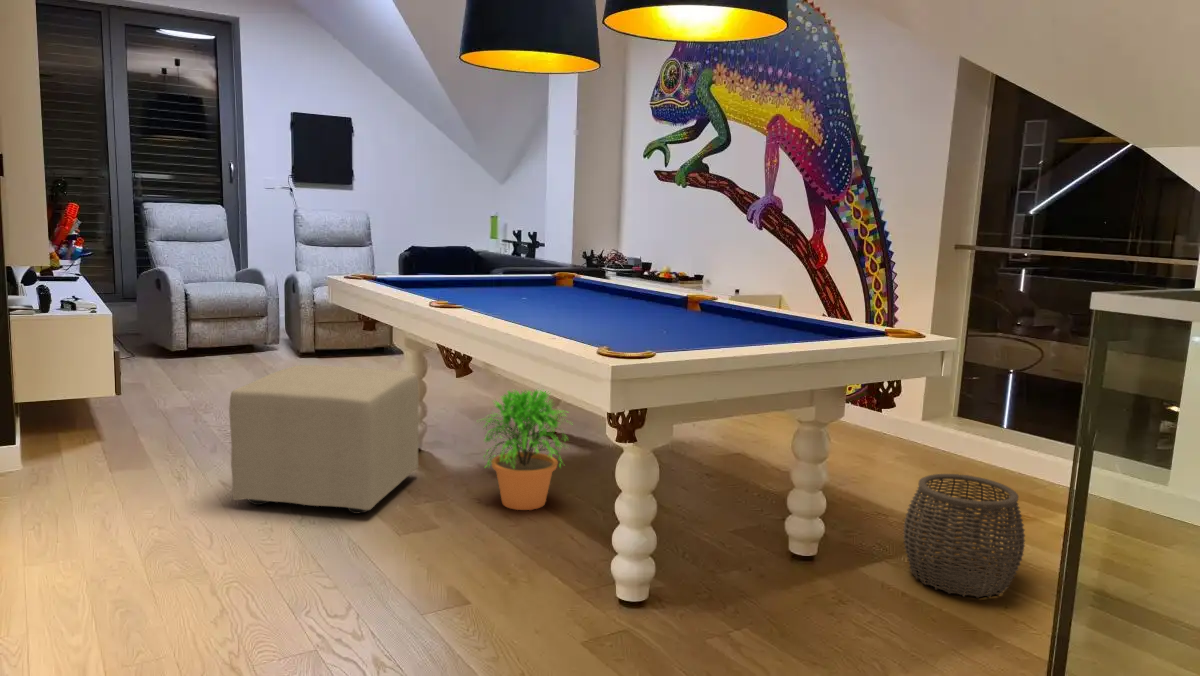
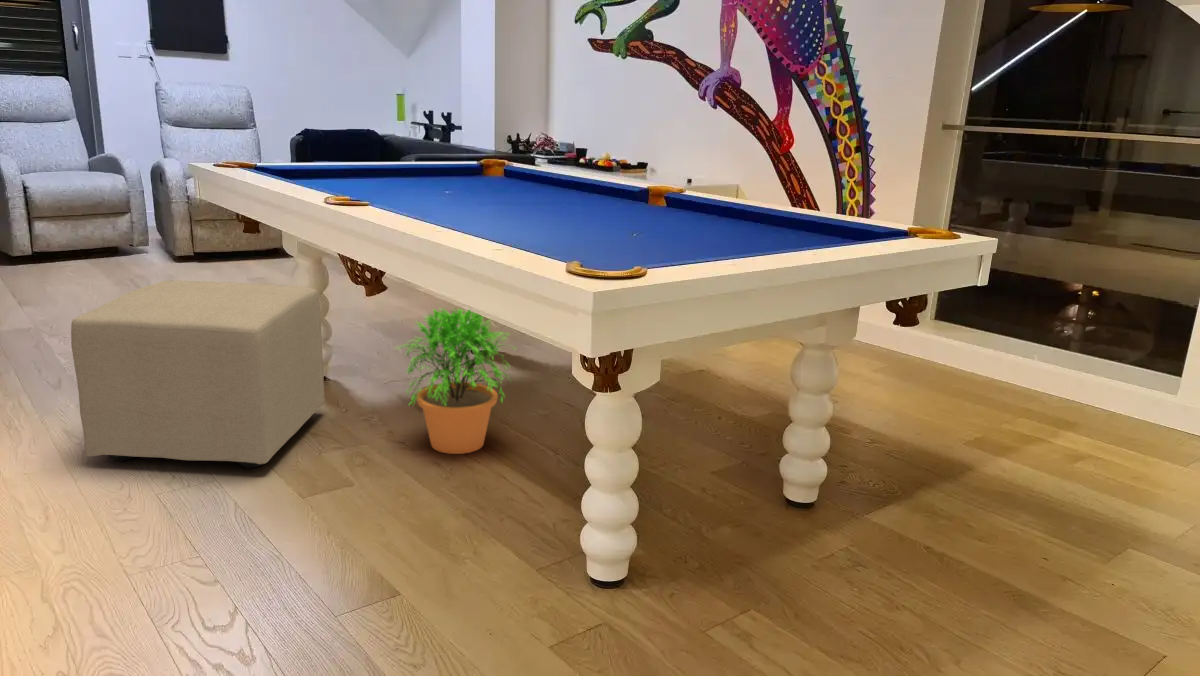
woven basket: present [904,474,1025,598] -> none [916,401,1061,548]

